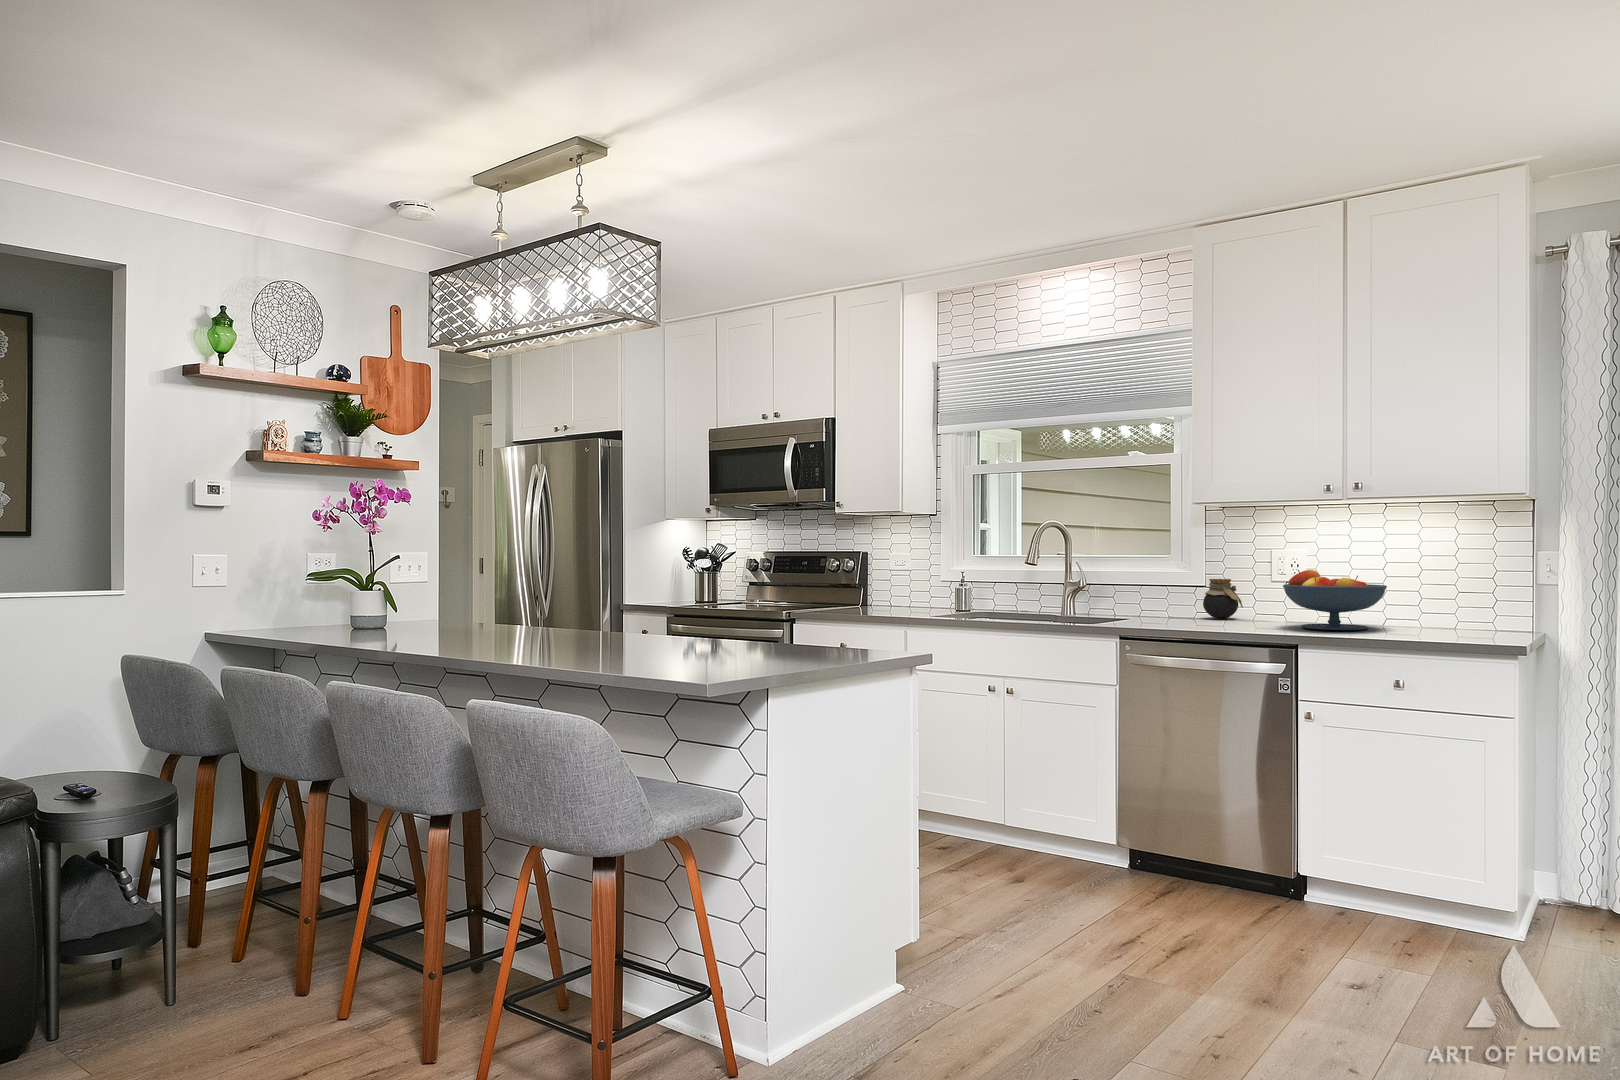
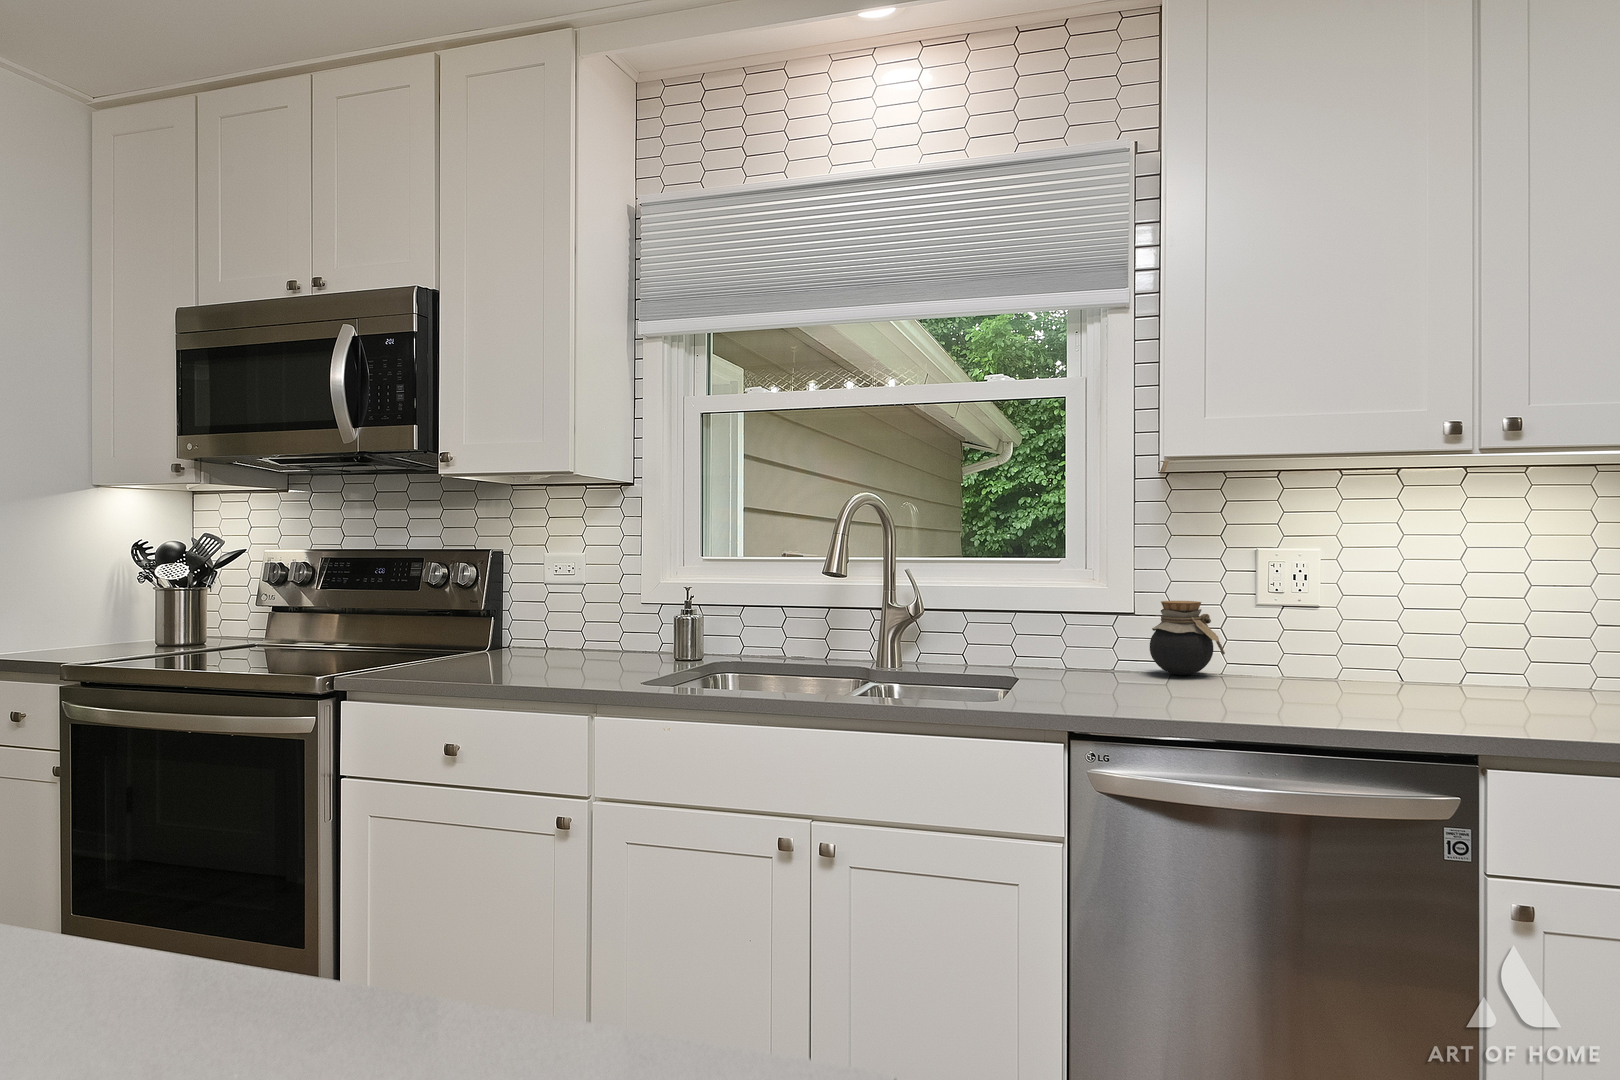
fruit bowl: present [1283,570,1387,630] -> none [1348,589,1559,713]

